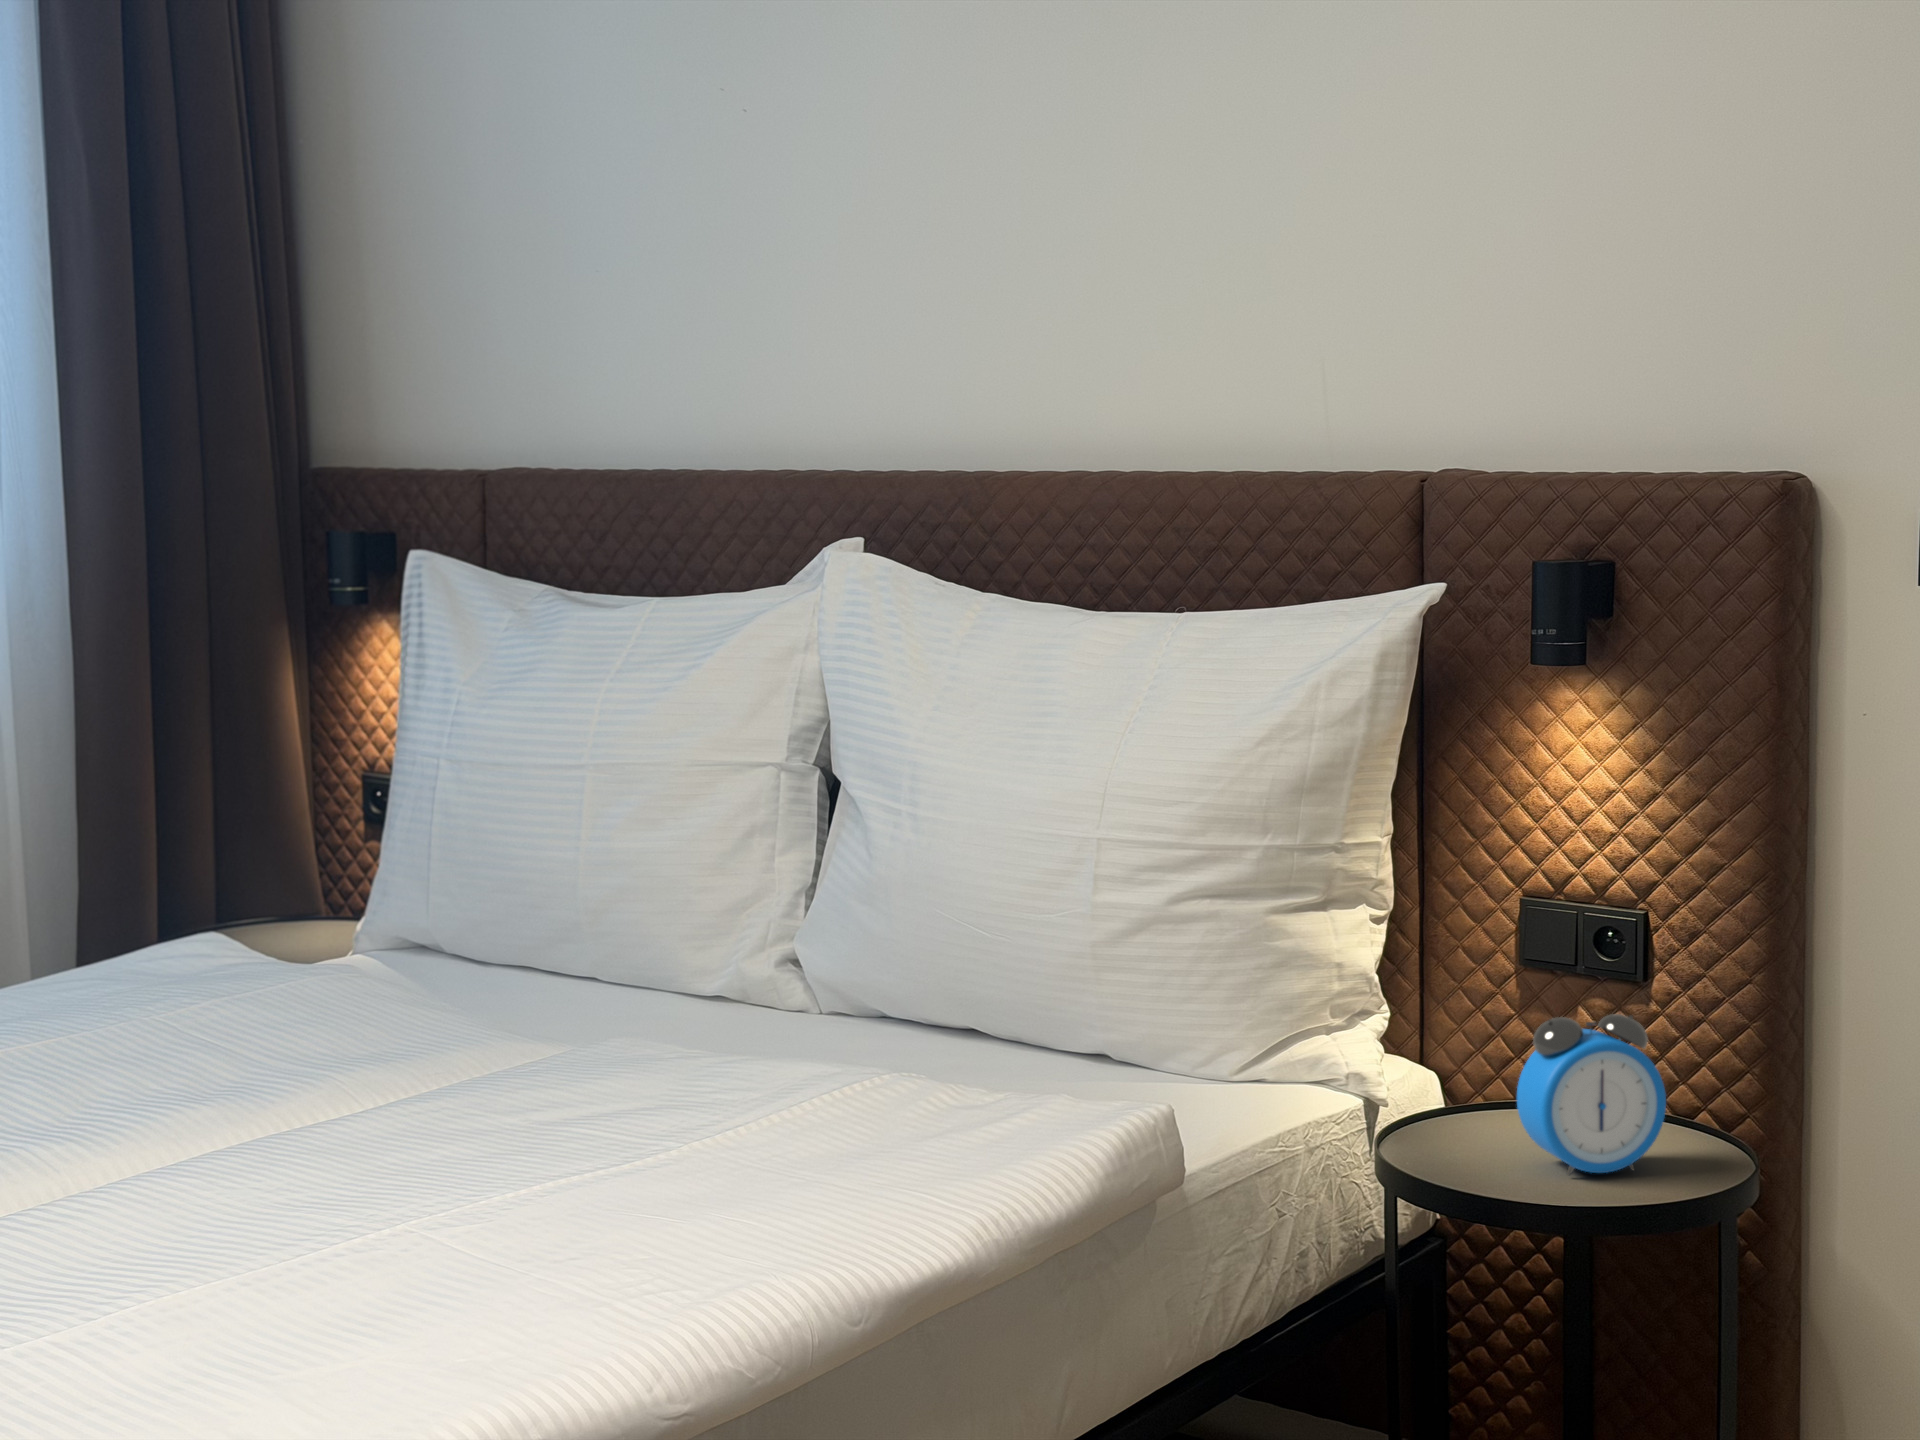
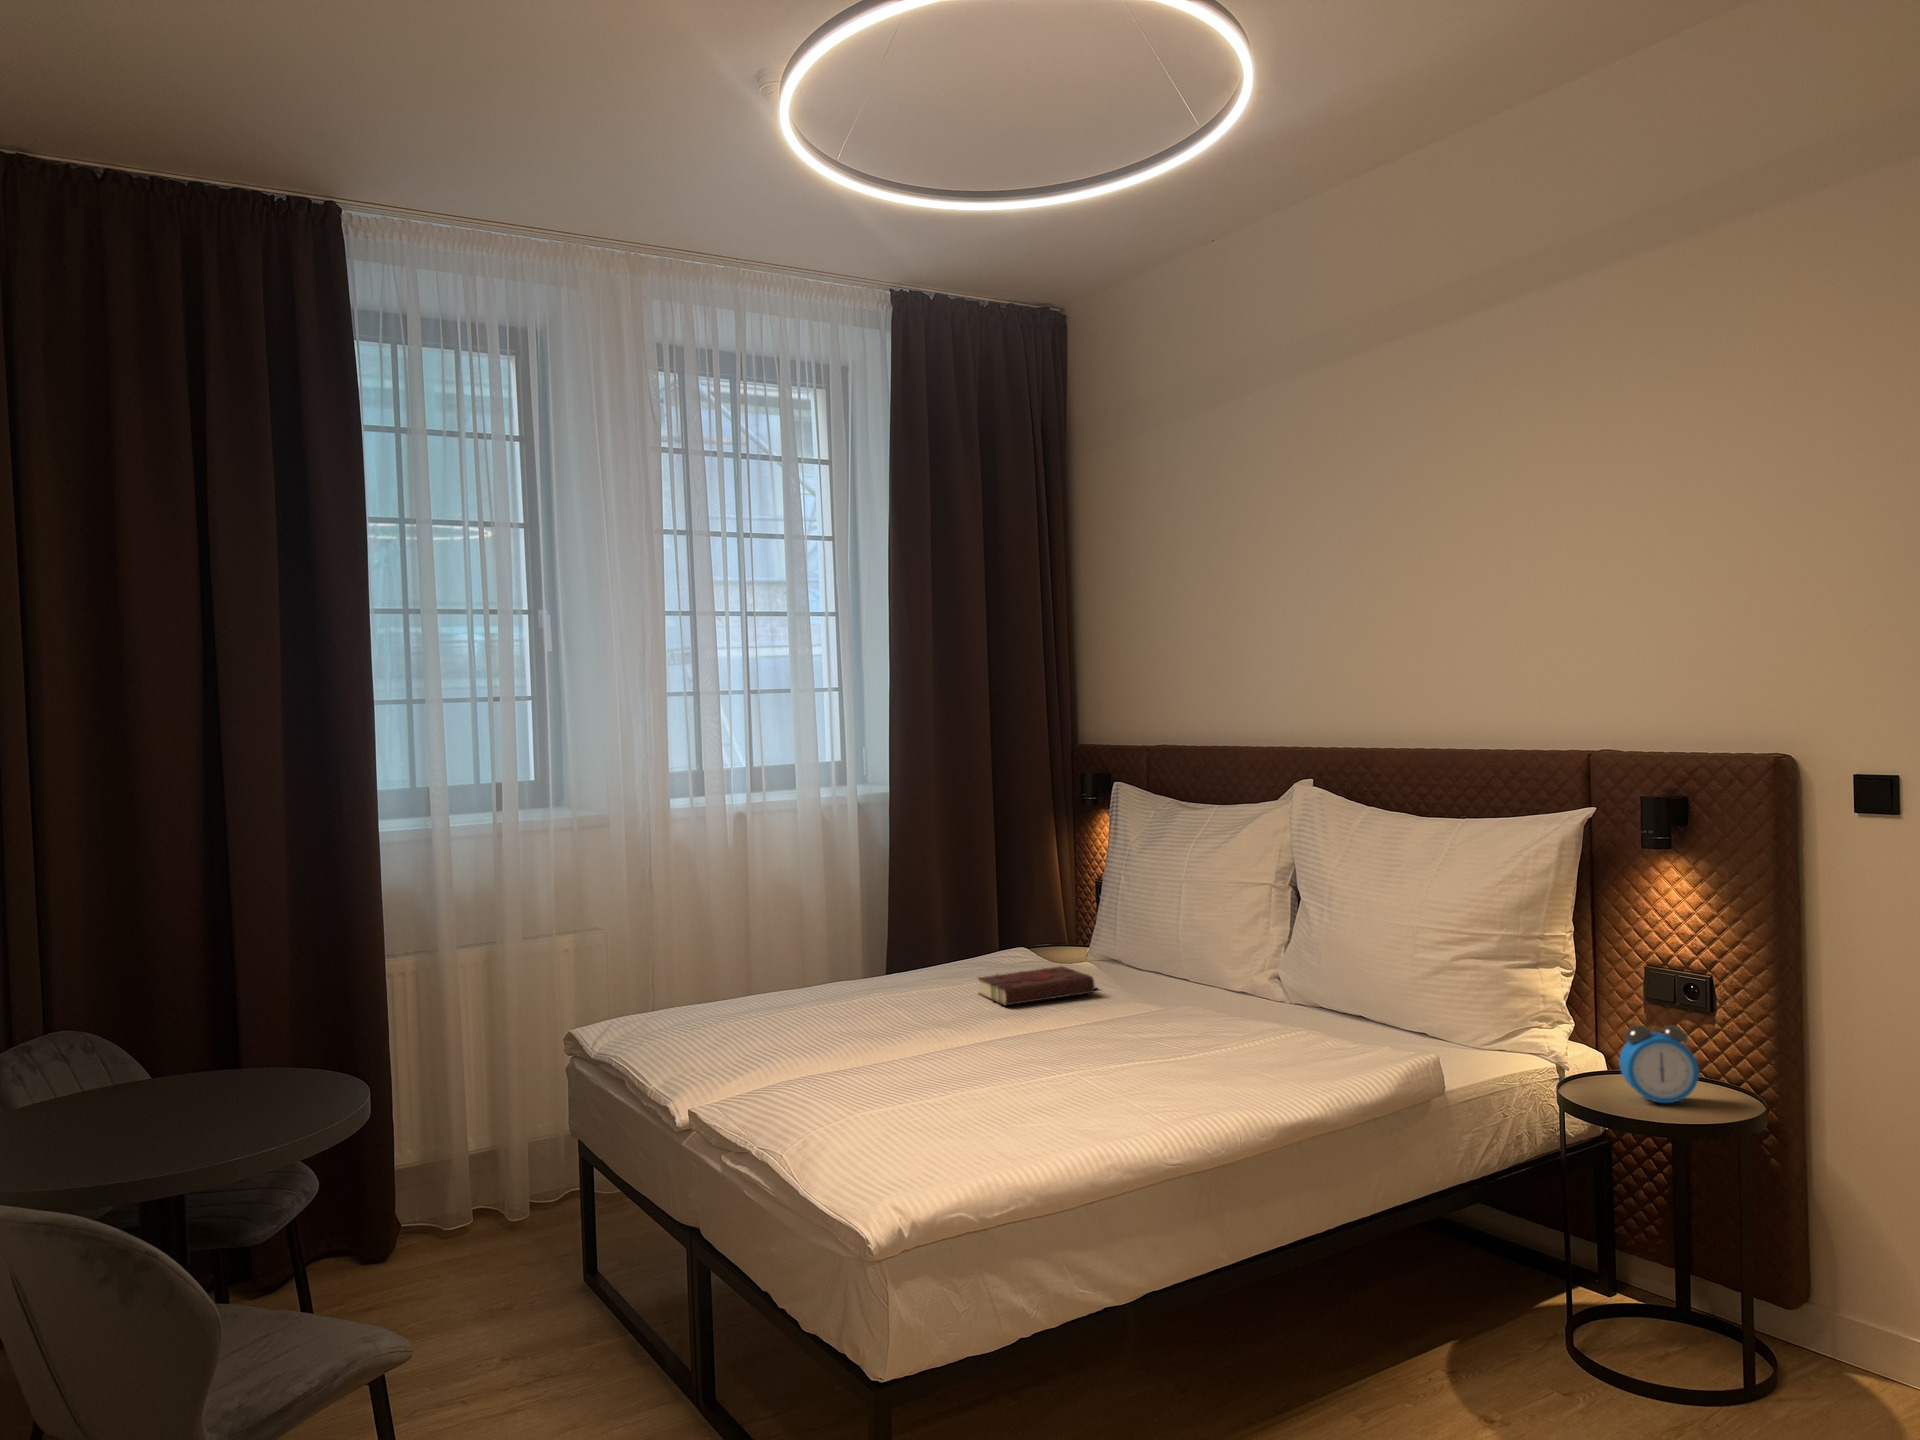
book: none [74,960,391,1066] -> present [978,966,1096,1005]

